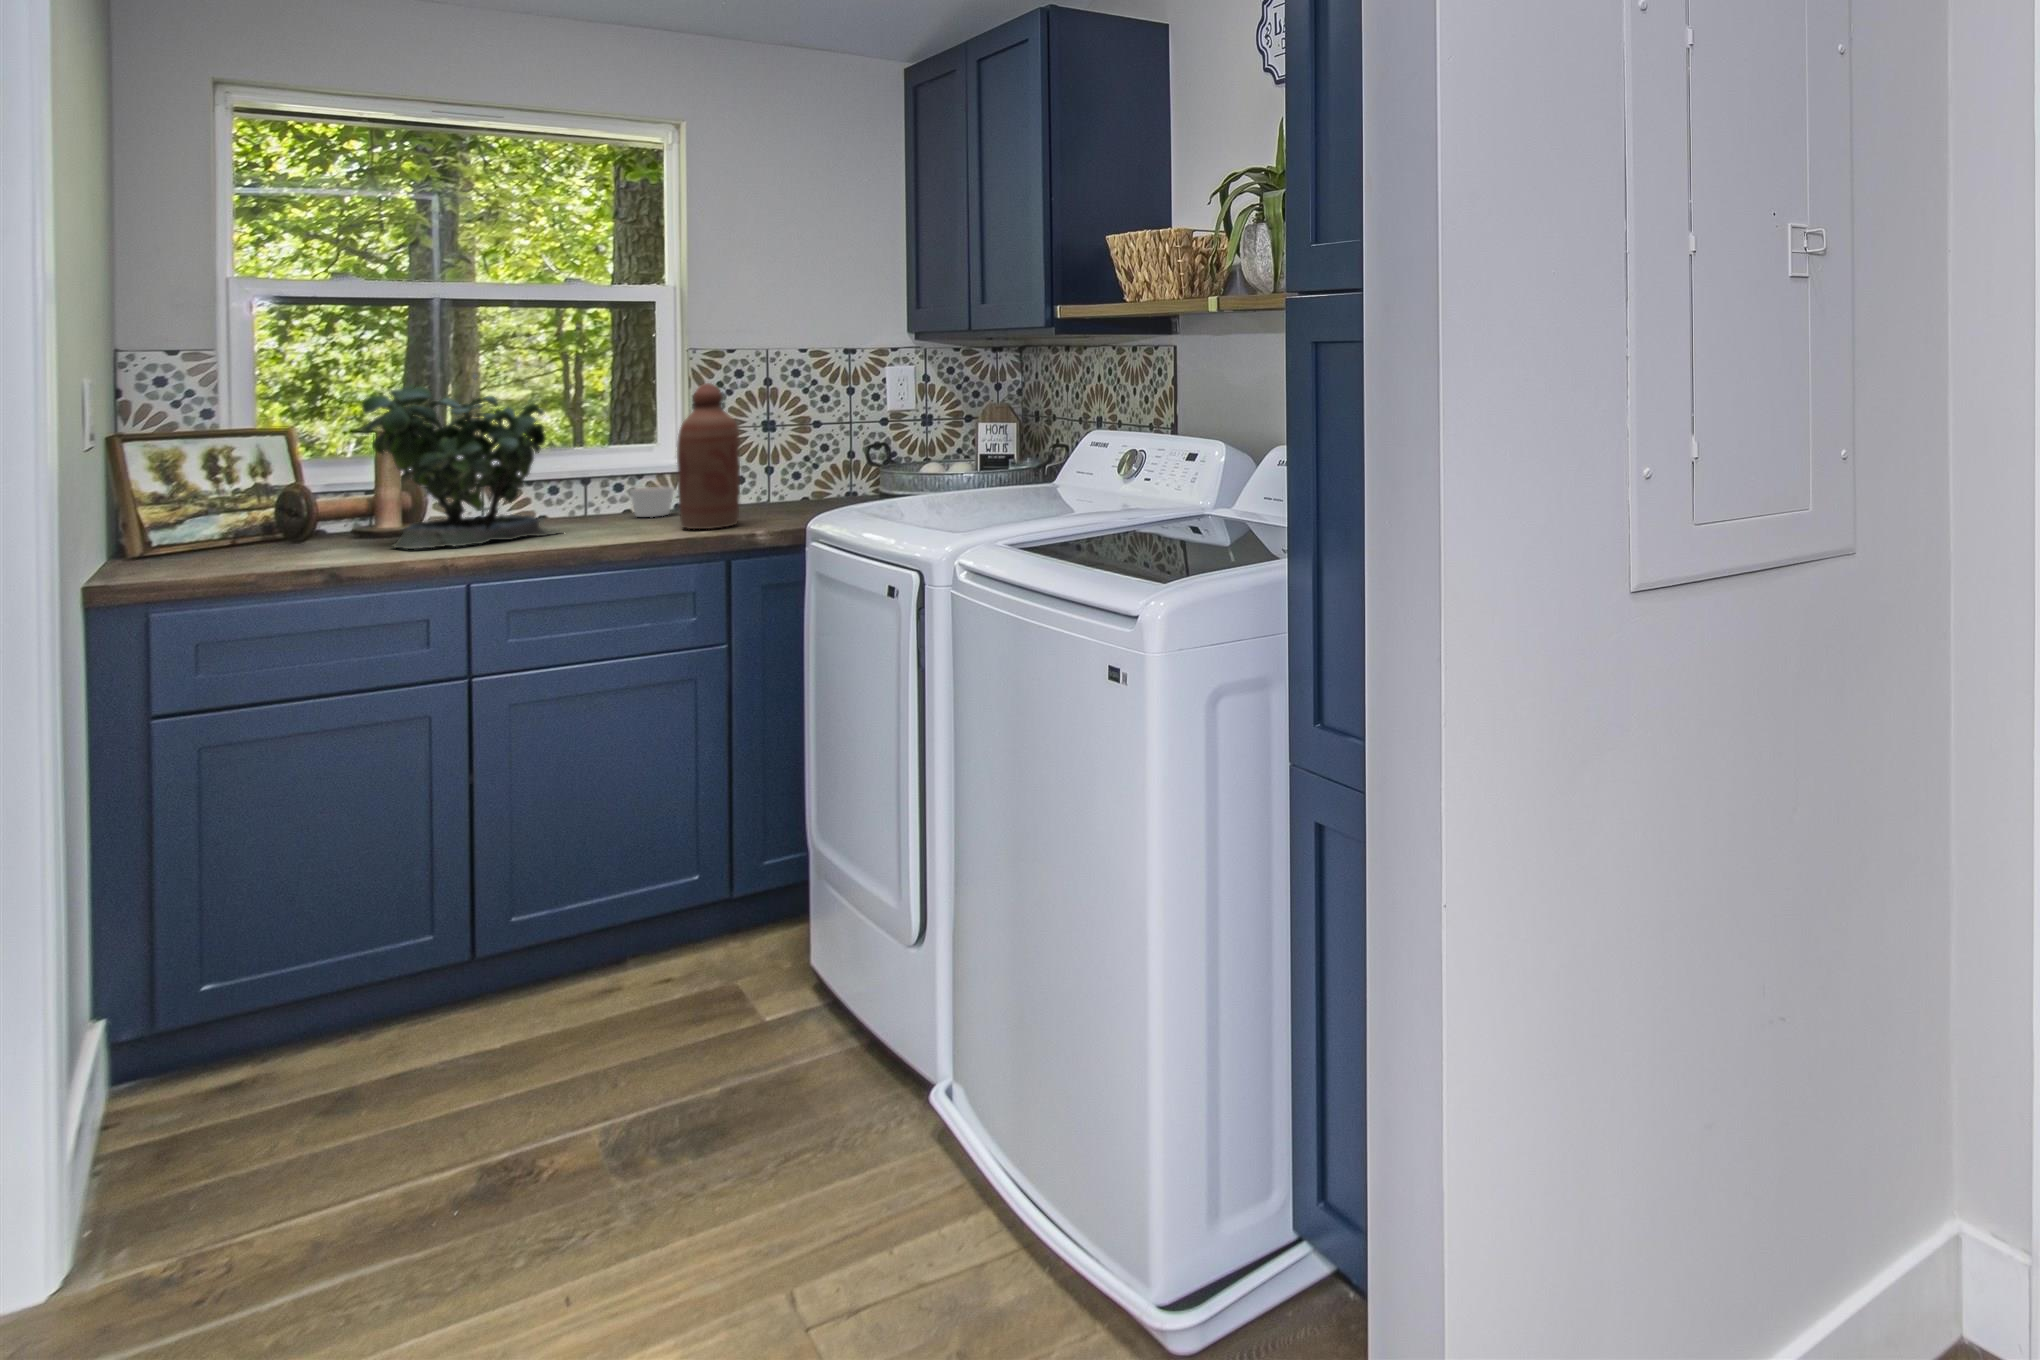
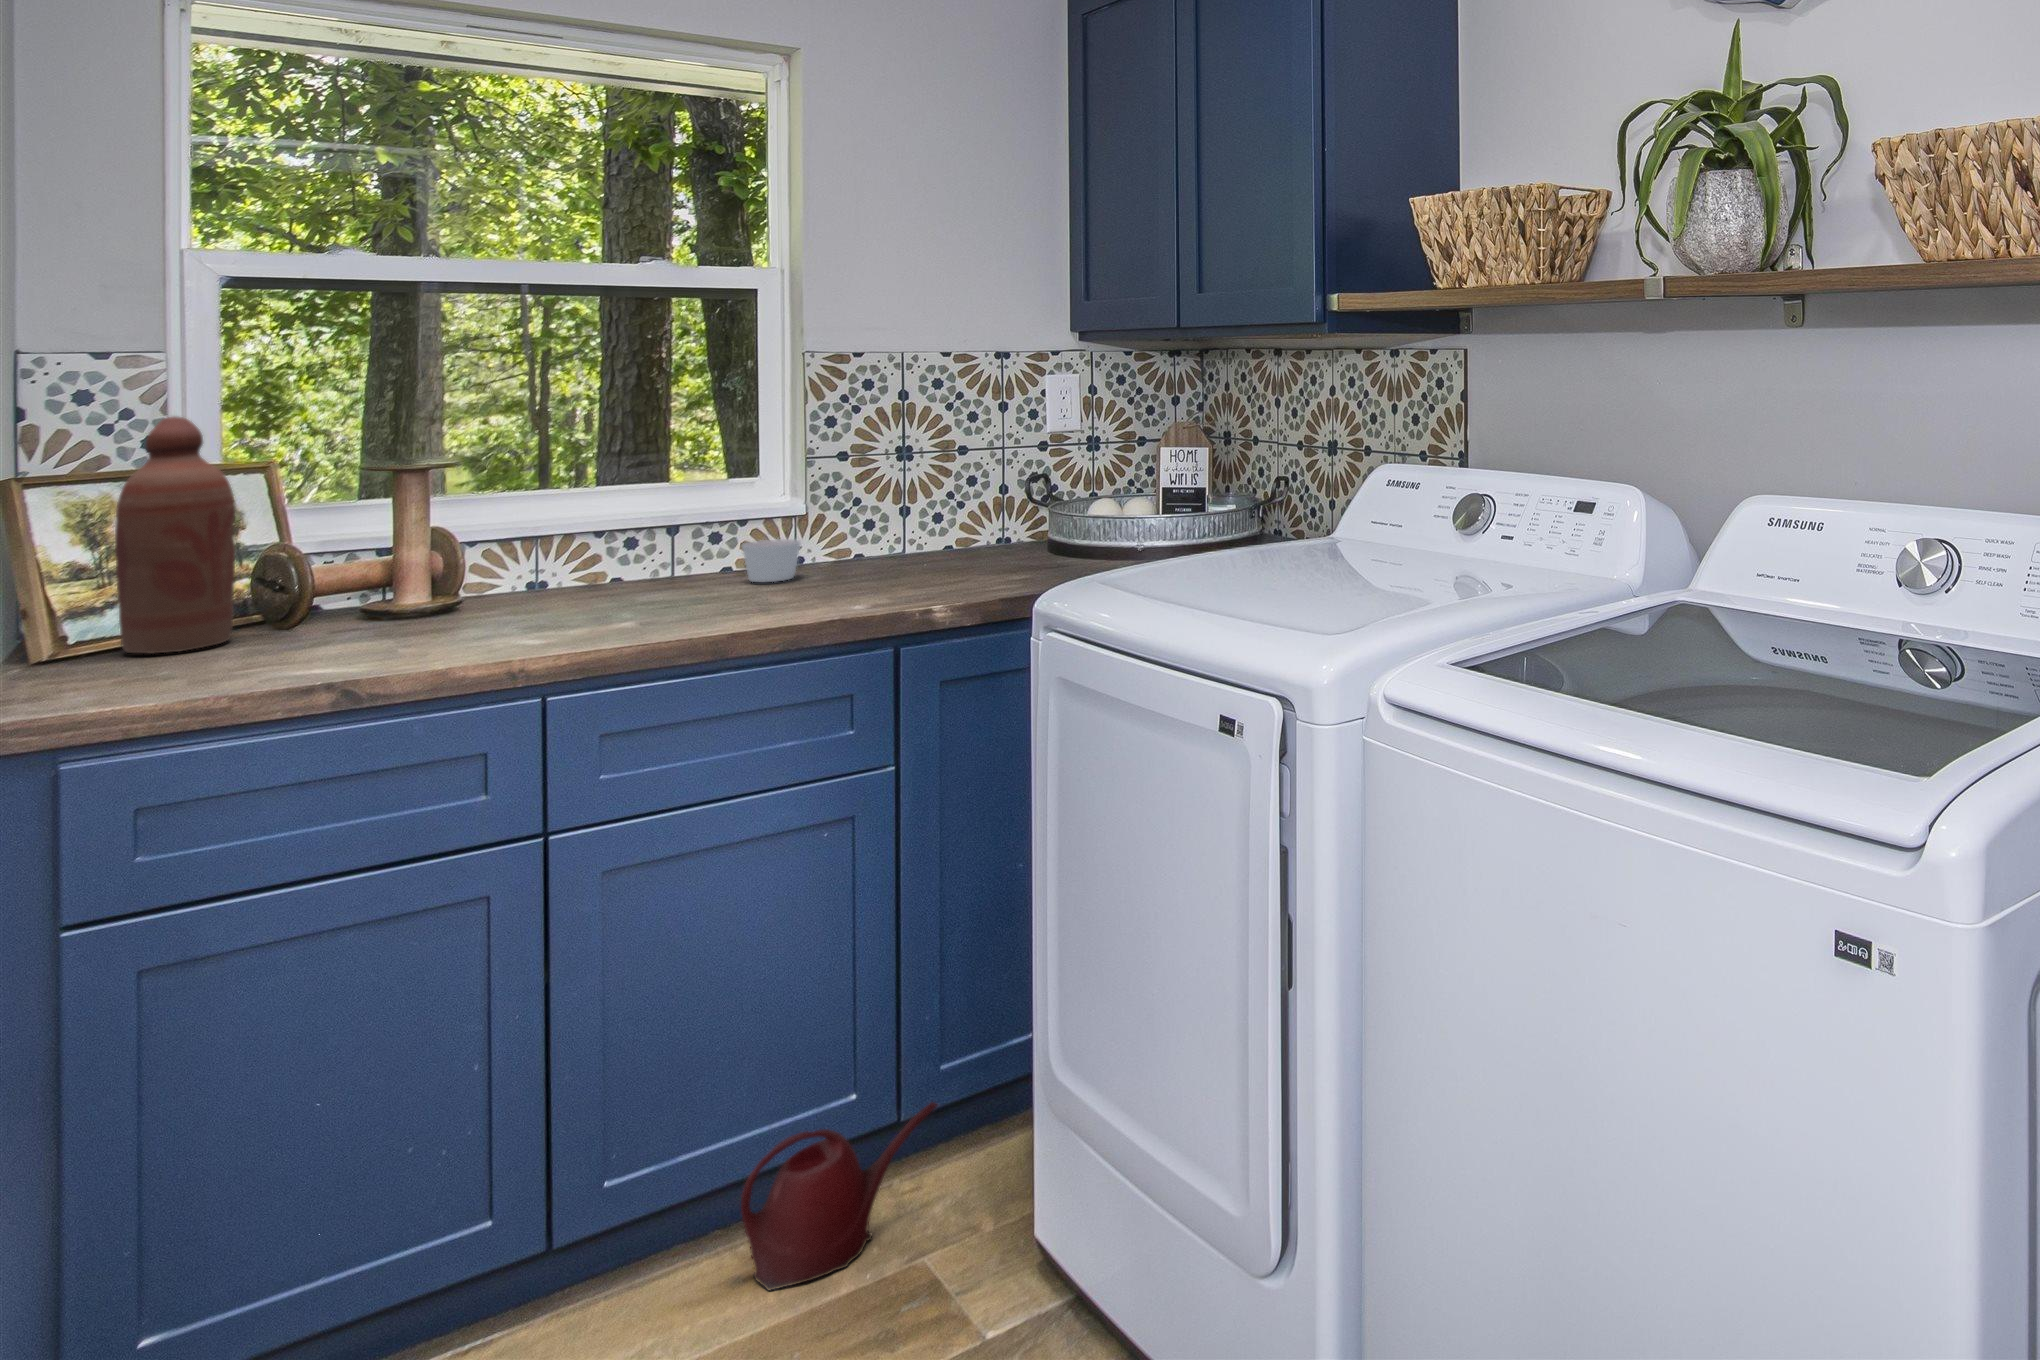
potted plant: present [362,376,555,549] -> none [378,387,666,642]
bottle: present [677,383,740,529] -> present [115,416,235,654]
watering can: none [608,882,759,999] -> present [741,1102,937,1290]

